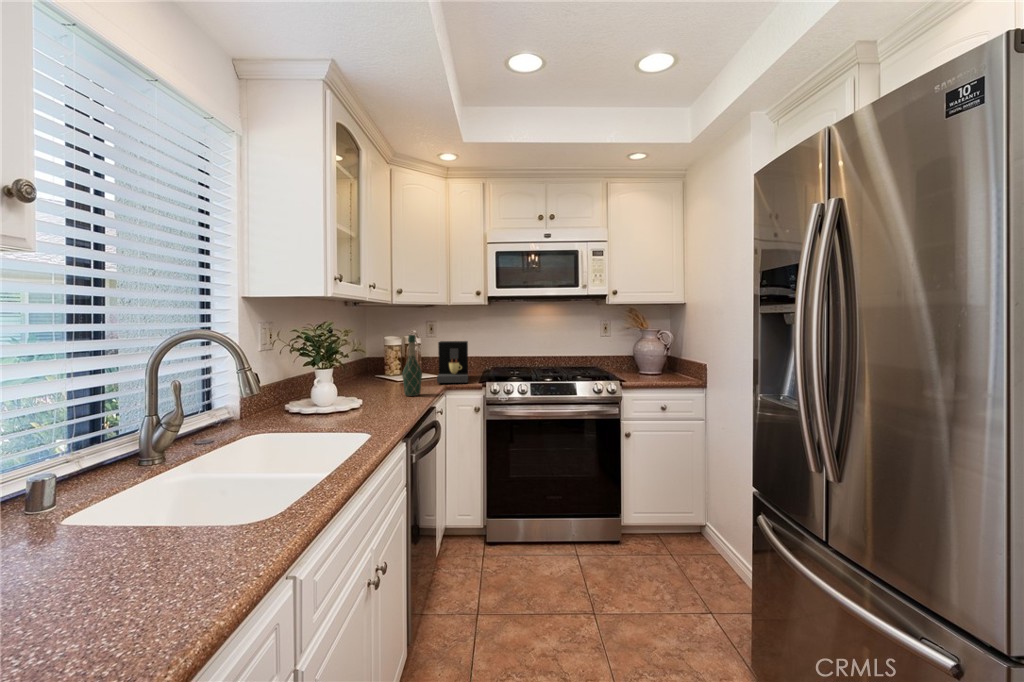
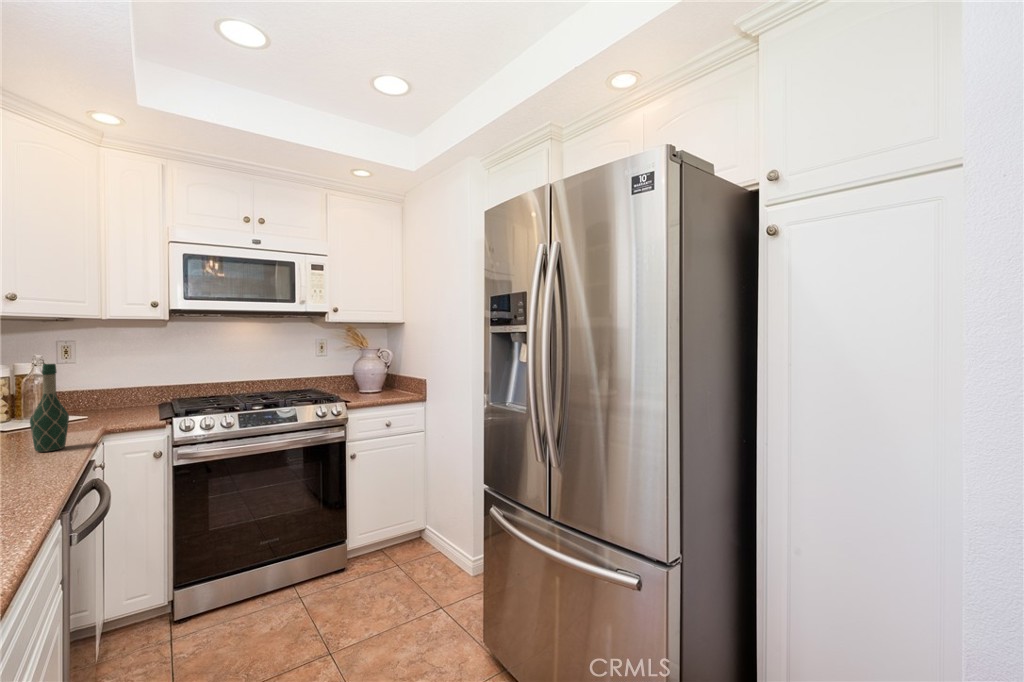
coffee maker: present [437,341,468,383] -> none [88,366,143,427]

